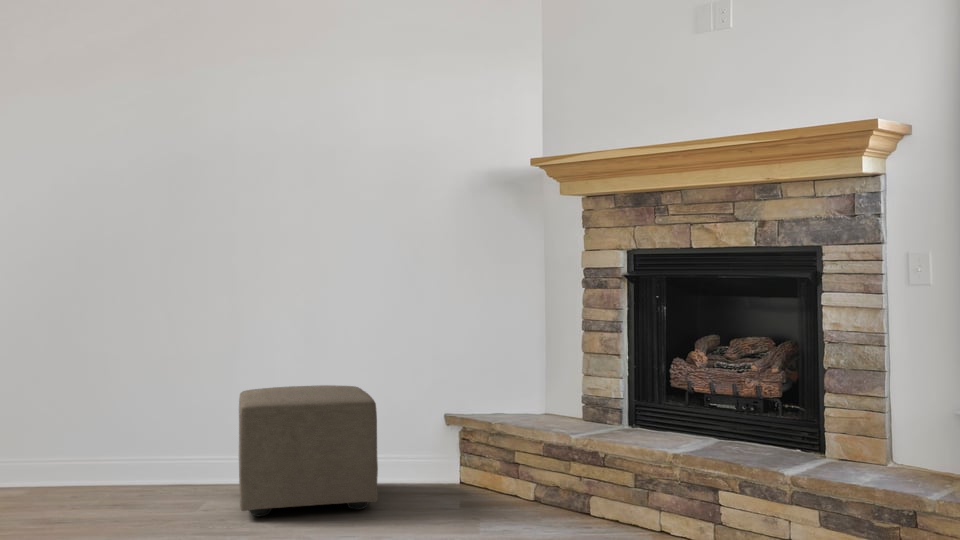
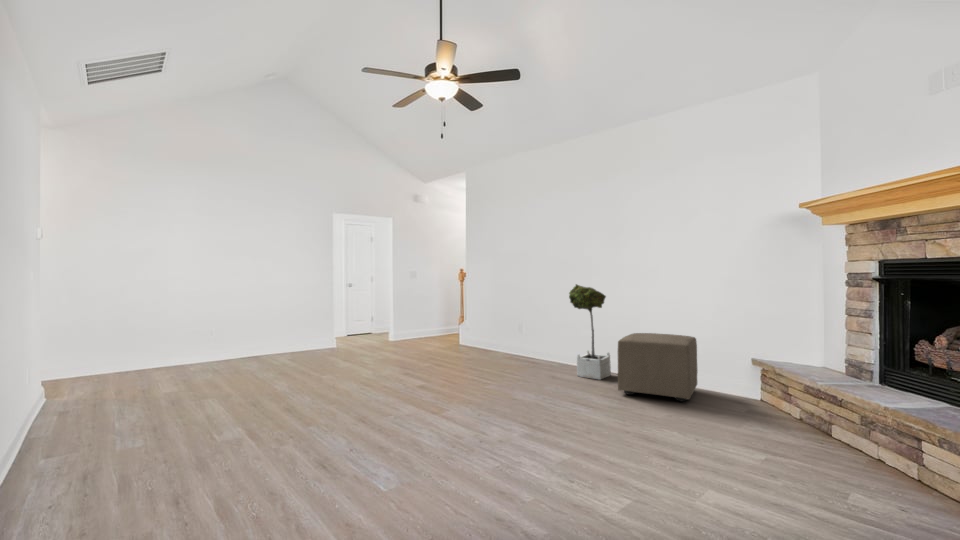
potted tree: none [91,290,184,501] -> present [569,284,611,379]

